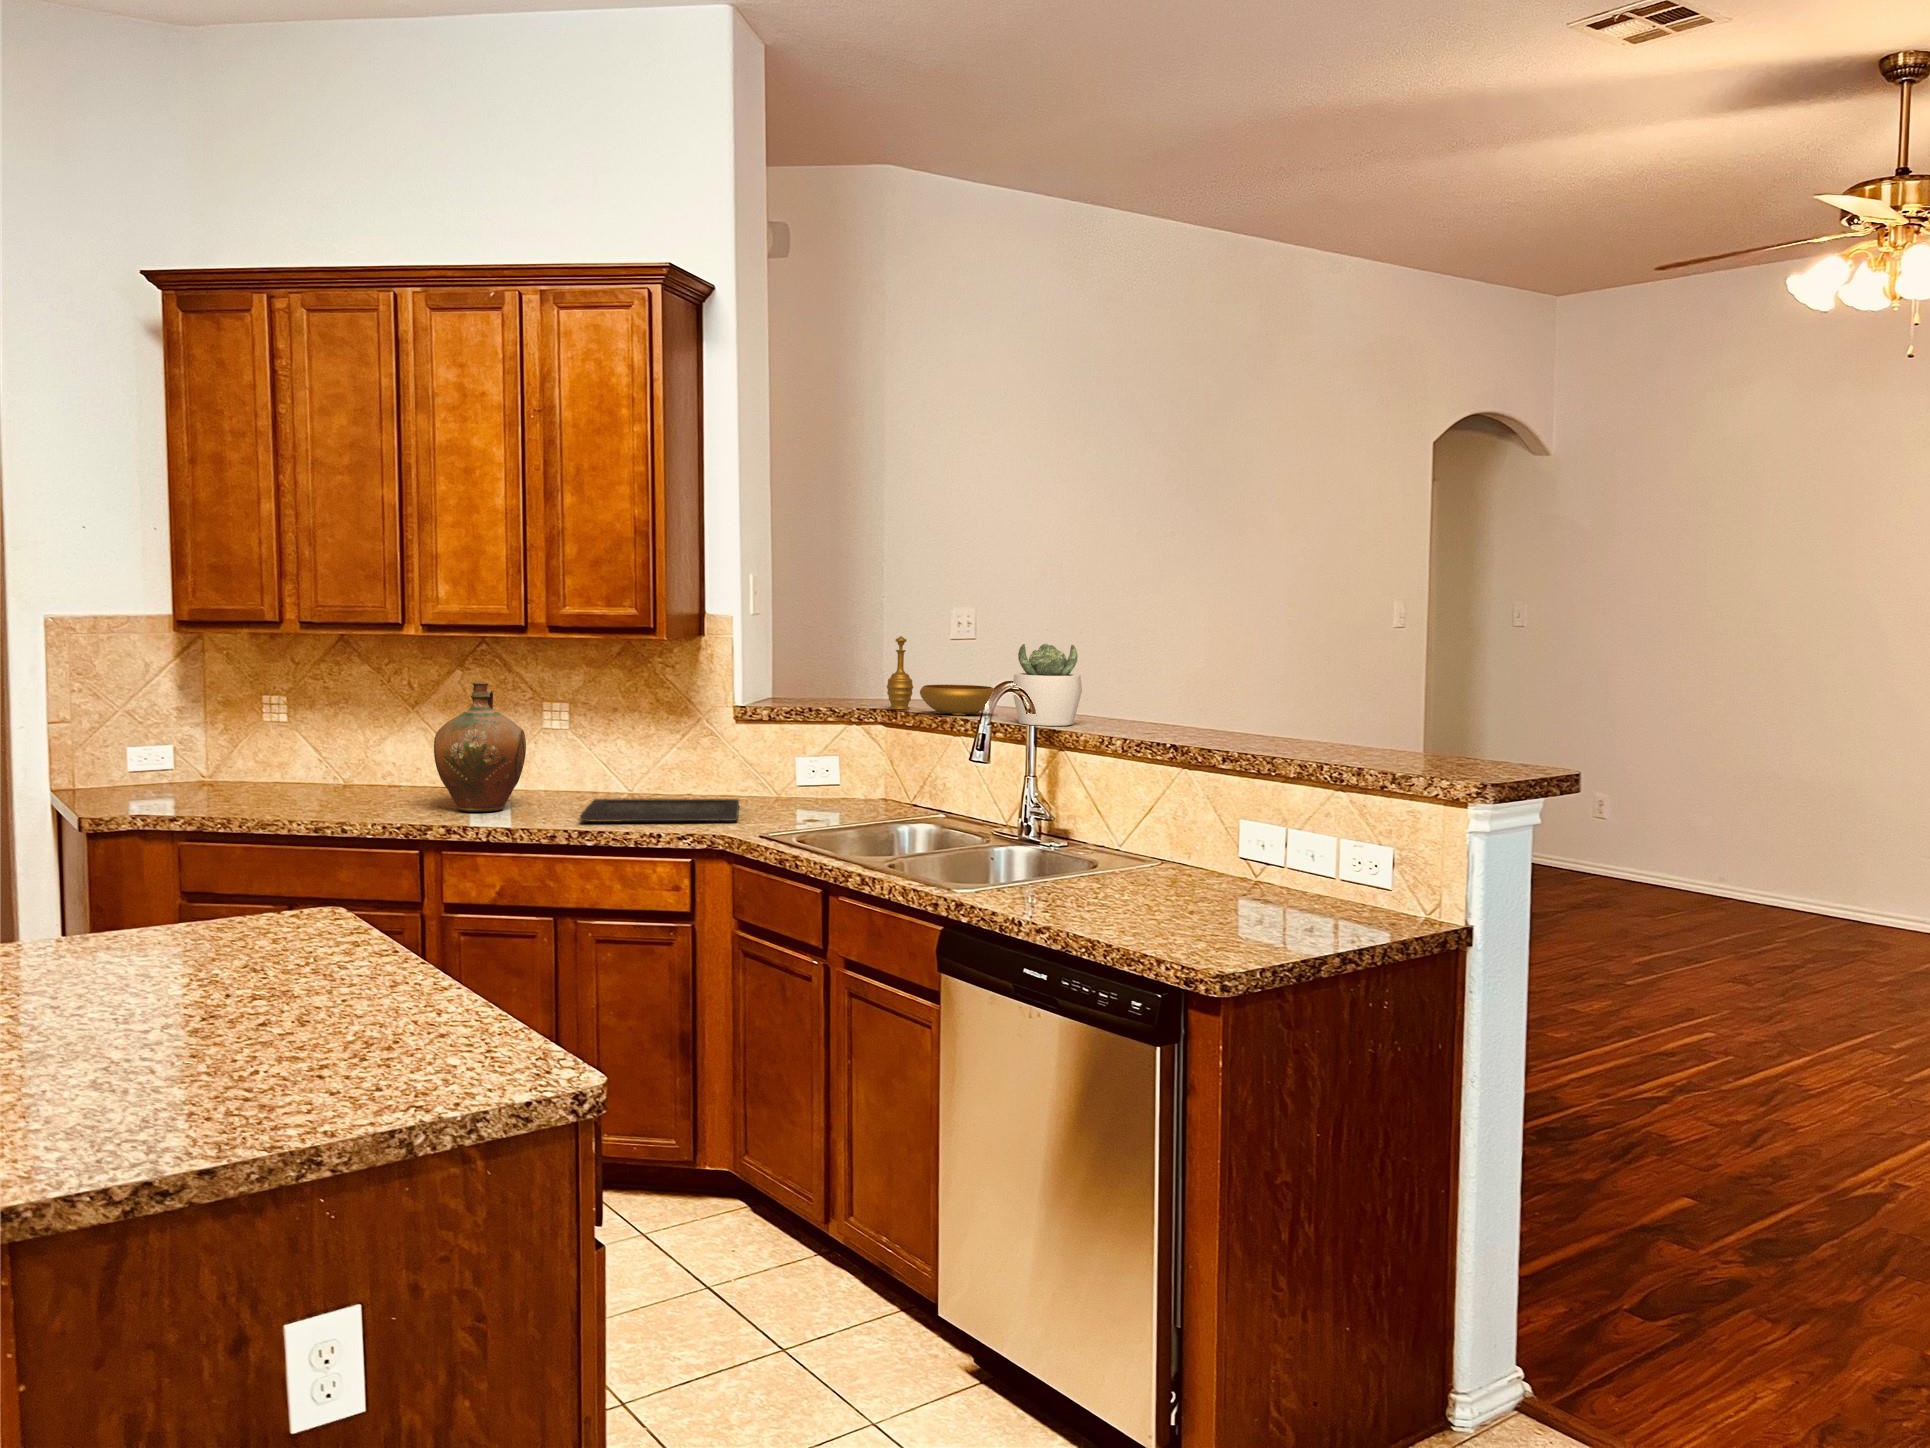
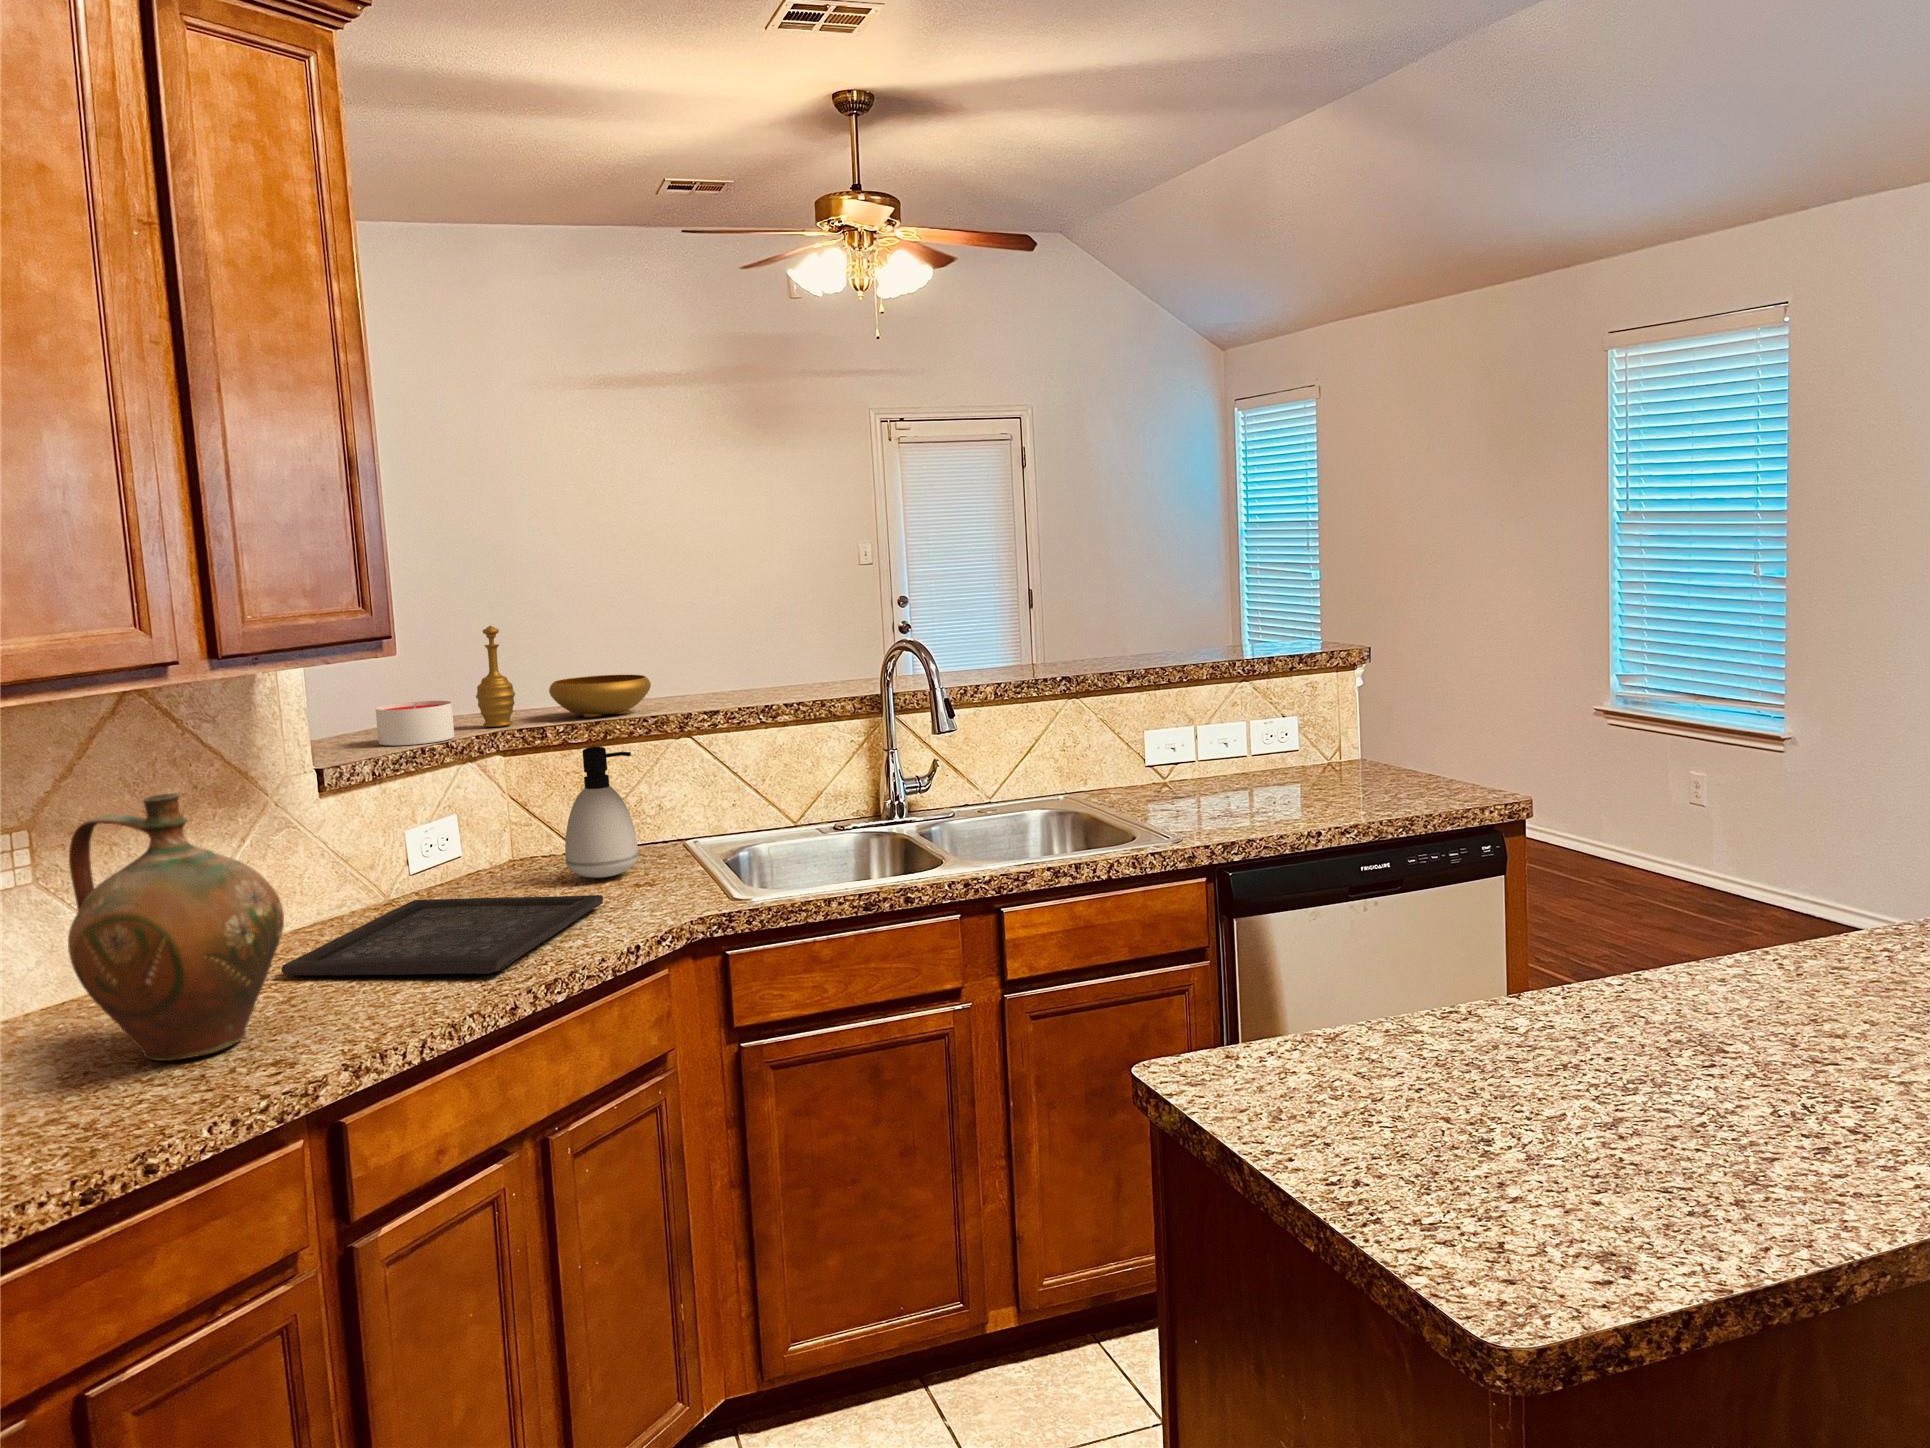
succulent plant: present [1013,644,1082,726] -> none [739,606,815,702]
candle: none [802,681,850,707] -> present [375,701,454,746]
soap dispenser: none [798,723,849,817] -> present [565,746,638,878]

